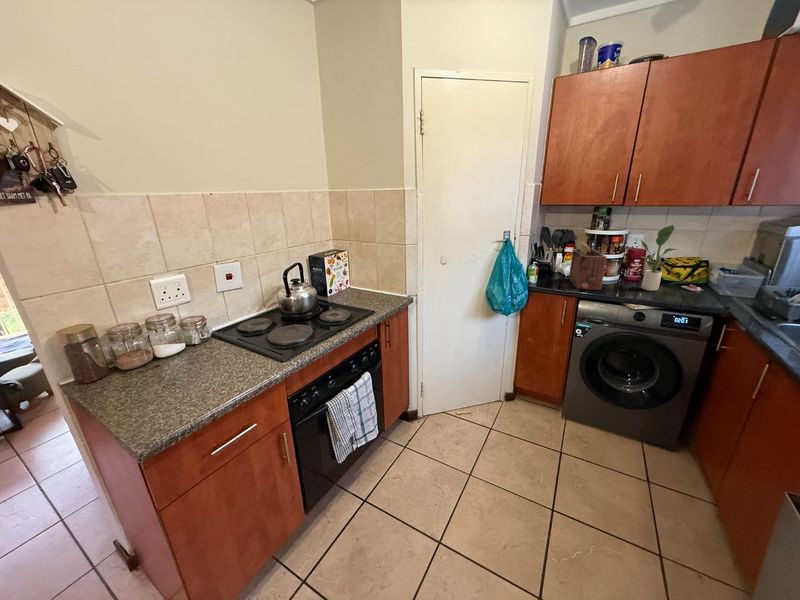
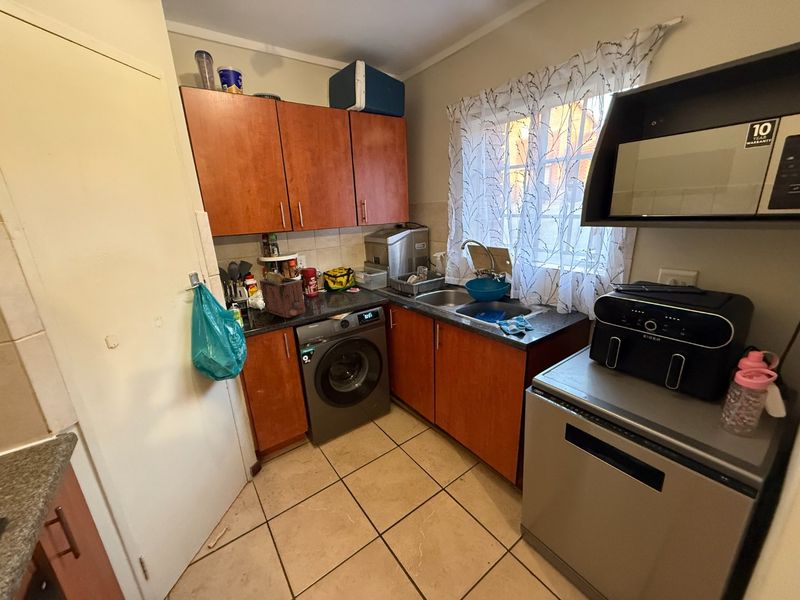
potted plant: present [641,225,677,291] -> none [313,243,342,300]

